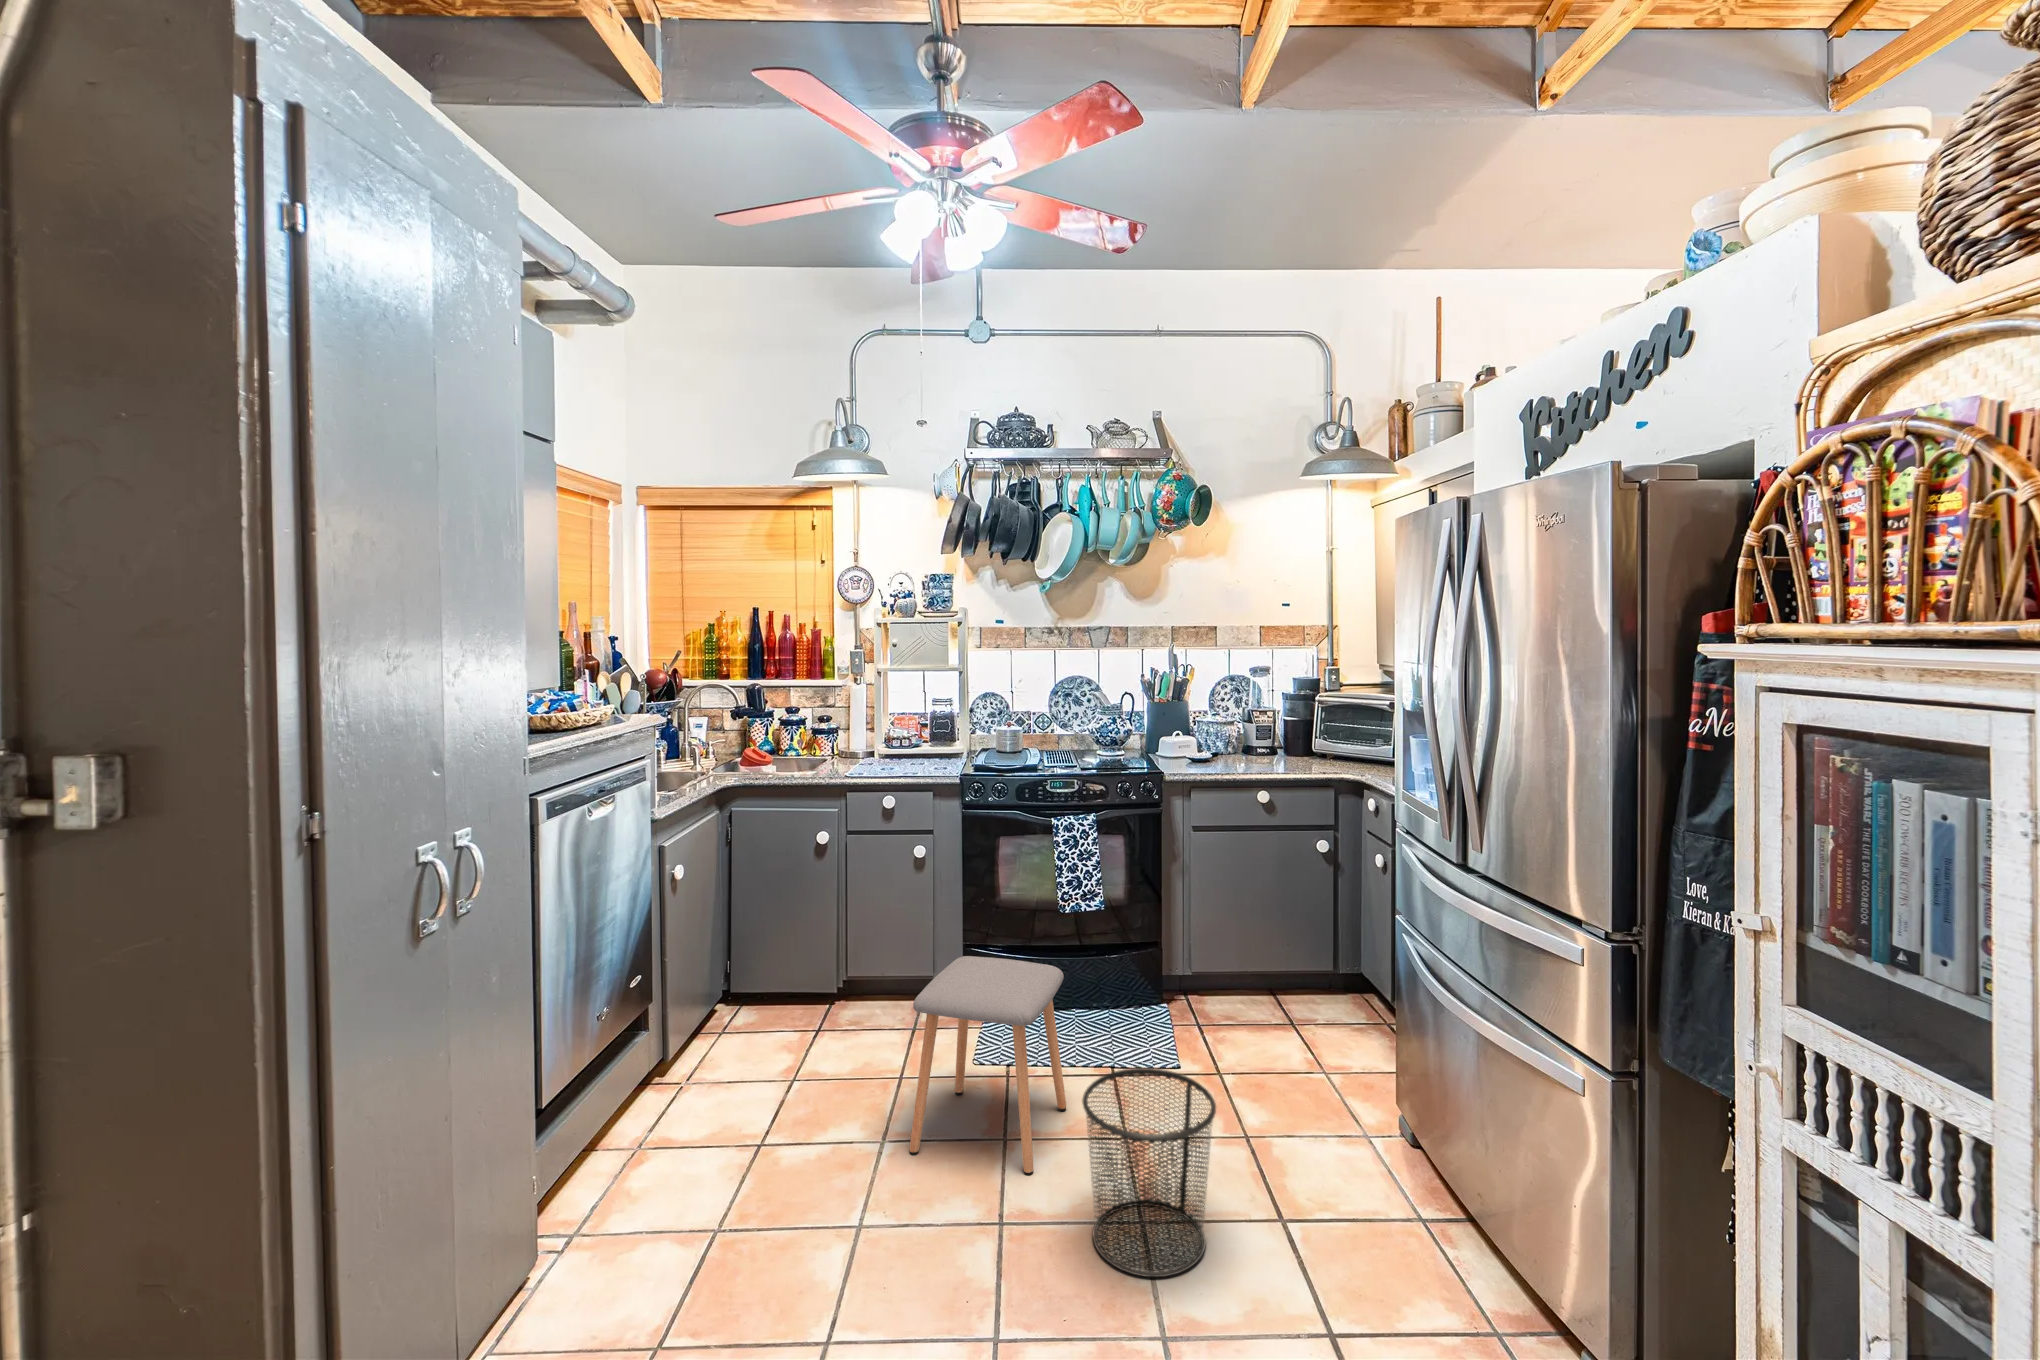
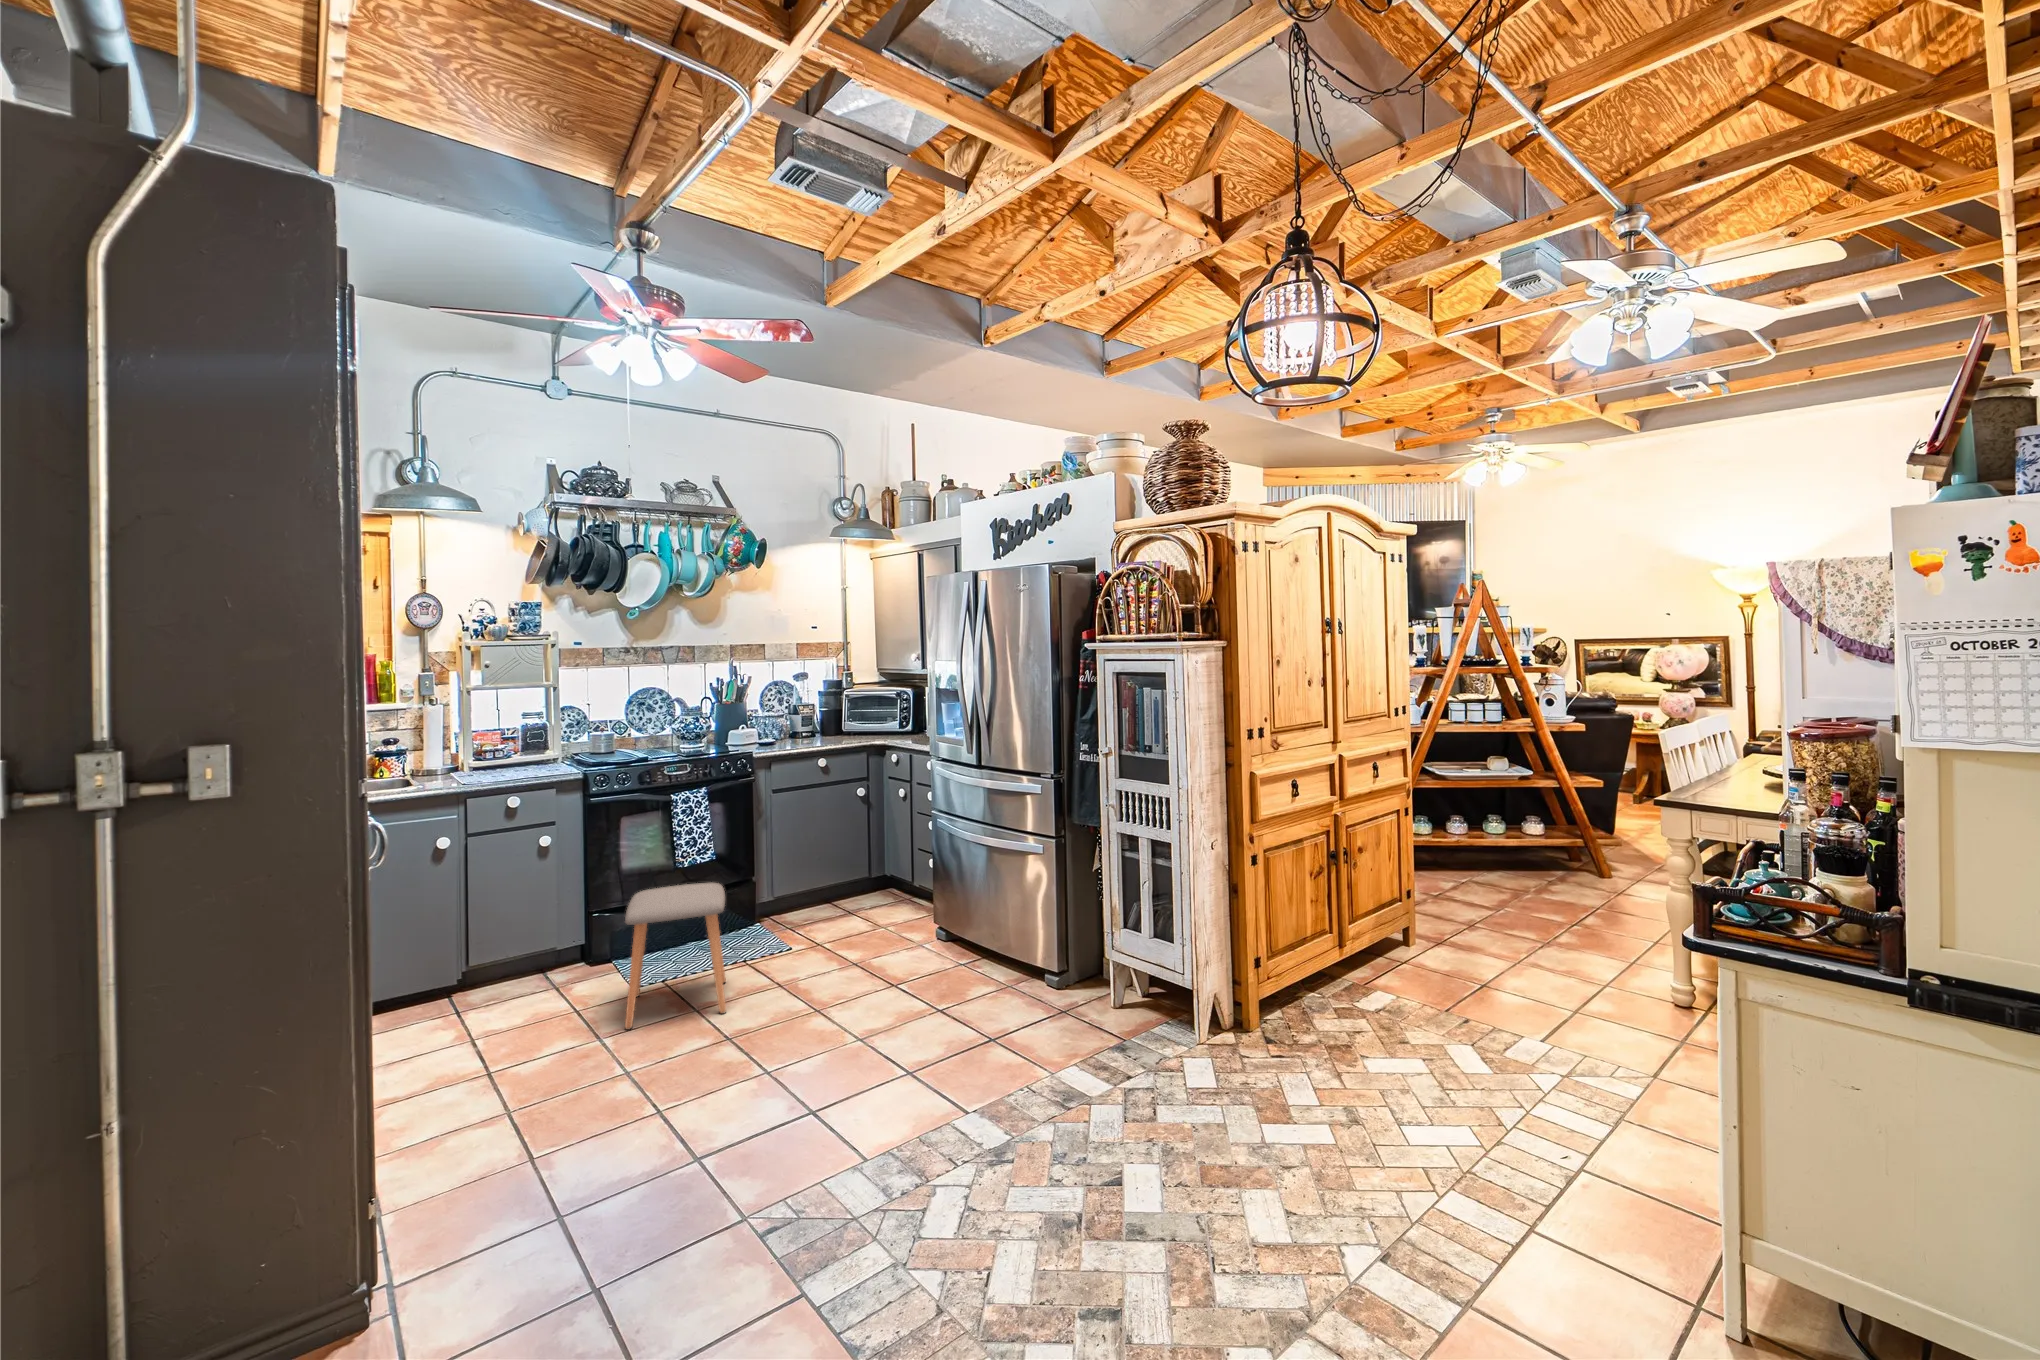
trash can: present [1082,1068,1216,1277] -> none [777,915,861,1028]

